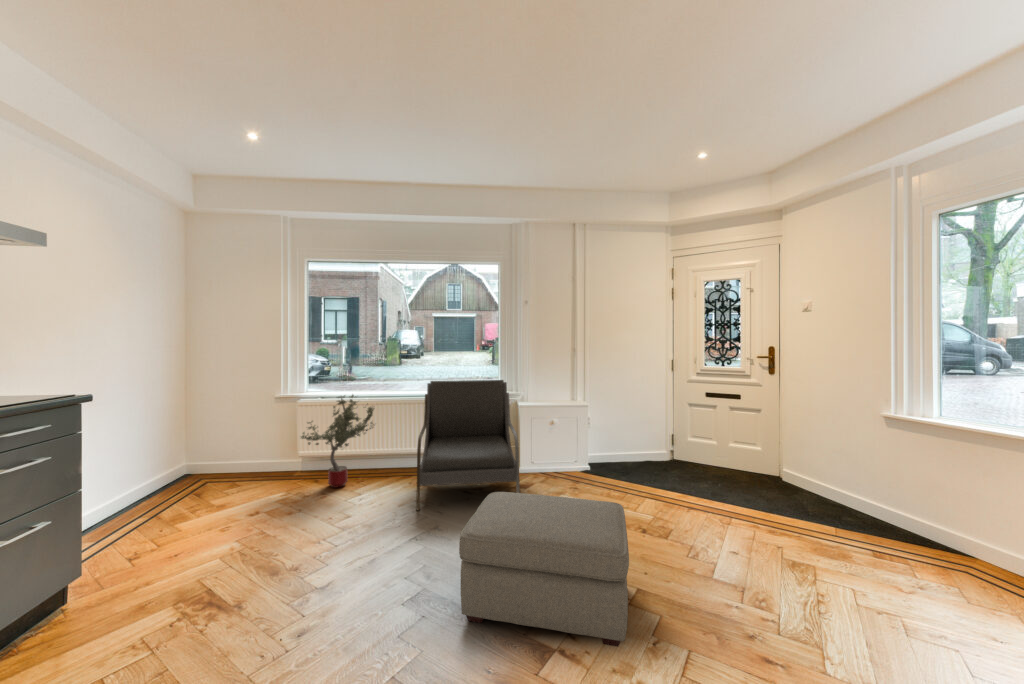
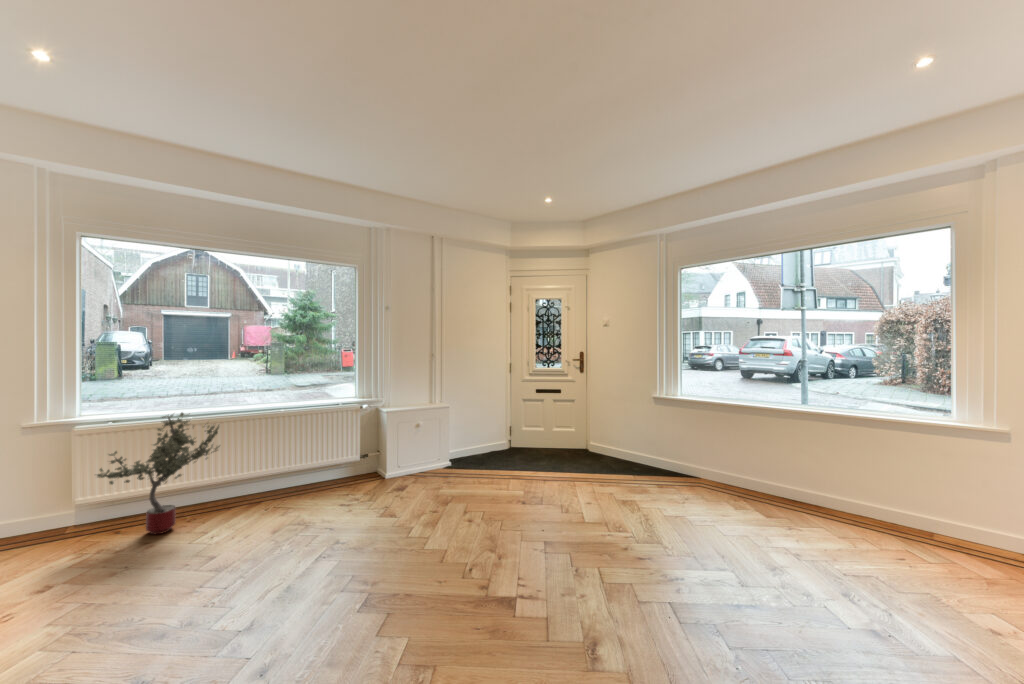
armchair: present [416,380,520,510] -> none [279,386,409,533]
ottoman: present [459,492,629,647] -> none [419,478,563,602]

